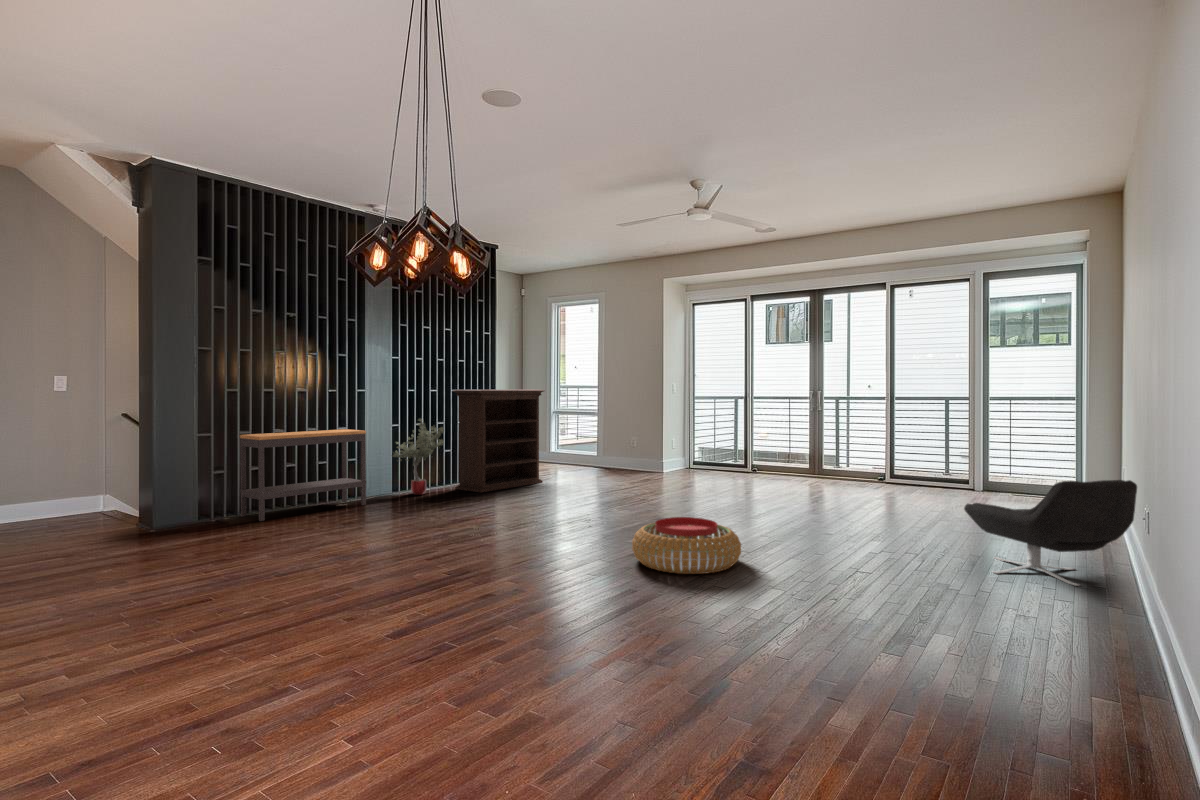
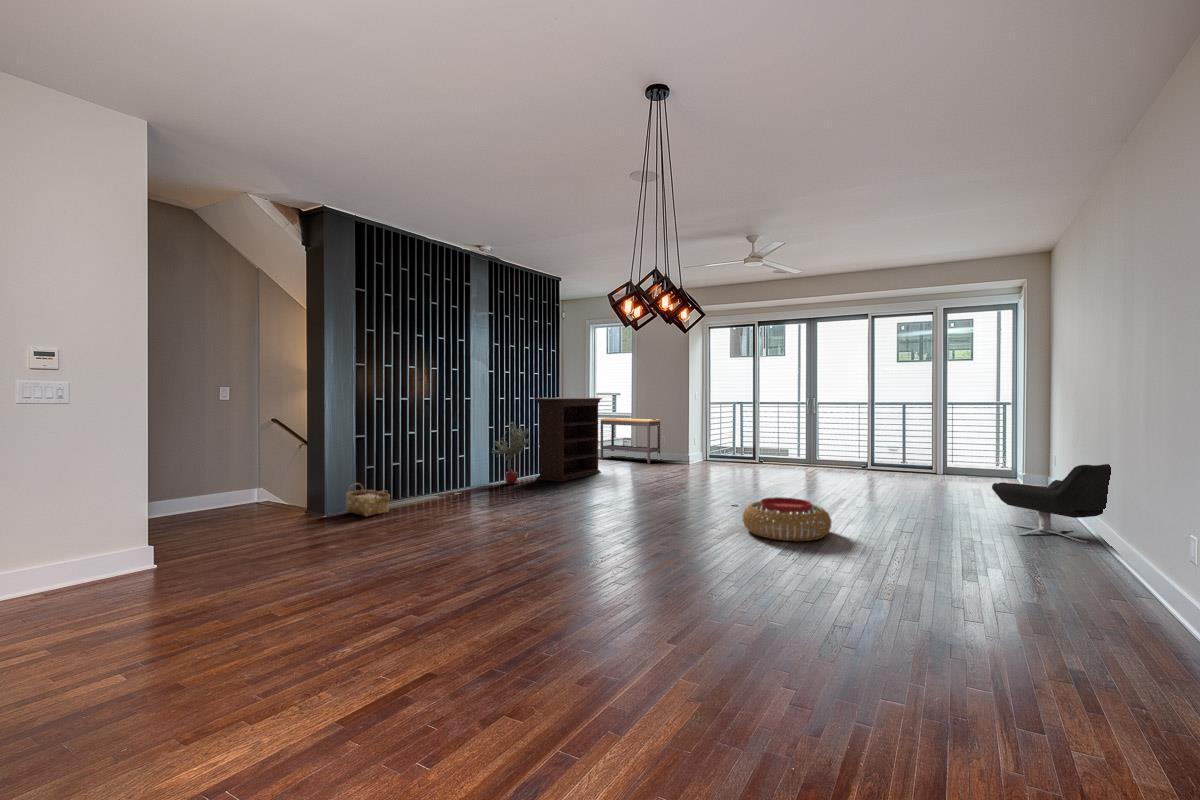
console table: present [240,429,366,521] -> present [600,418,660,464]
woven basket: none [183,491,237,531] -> present [346,483,390,517]

